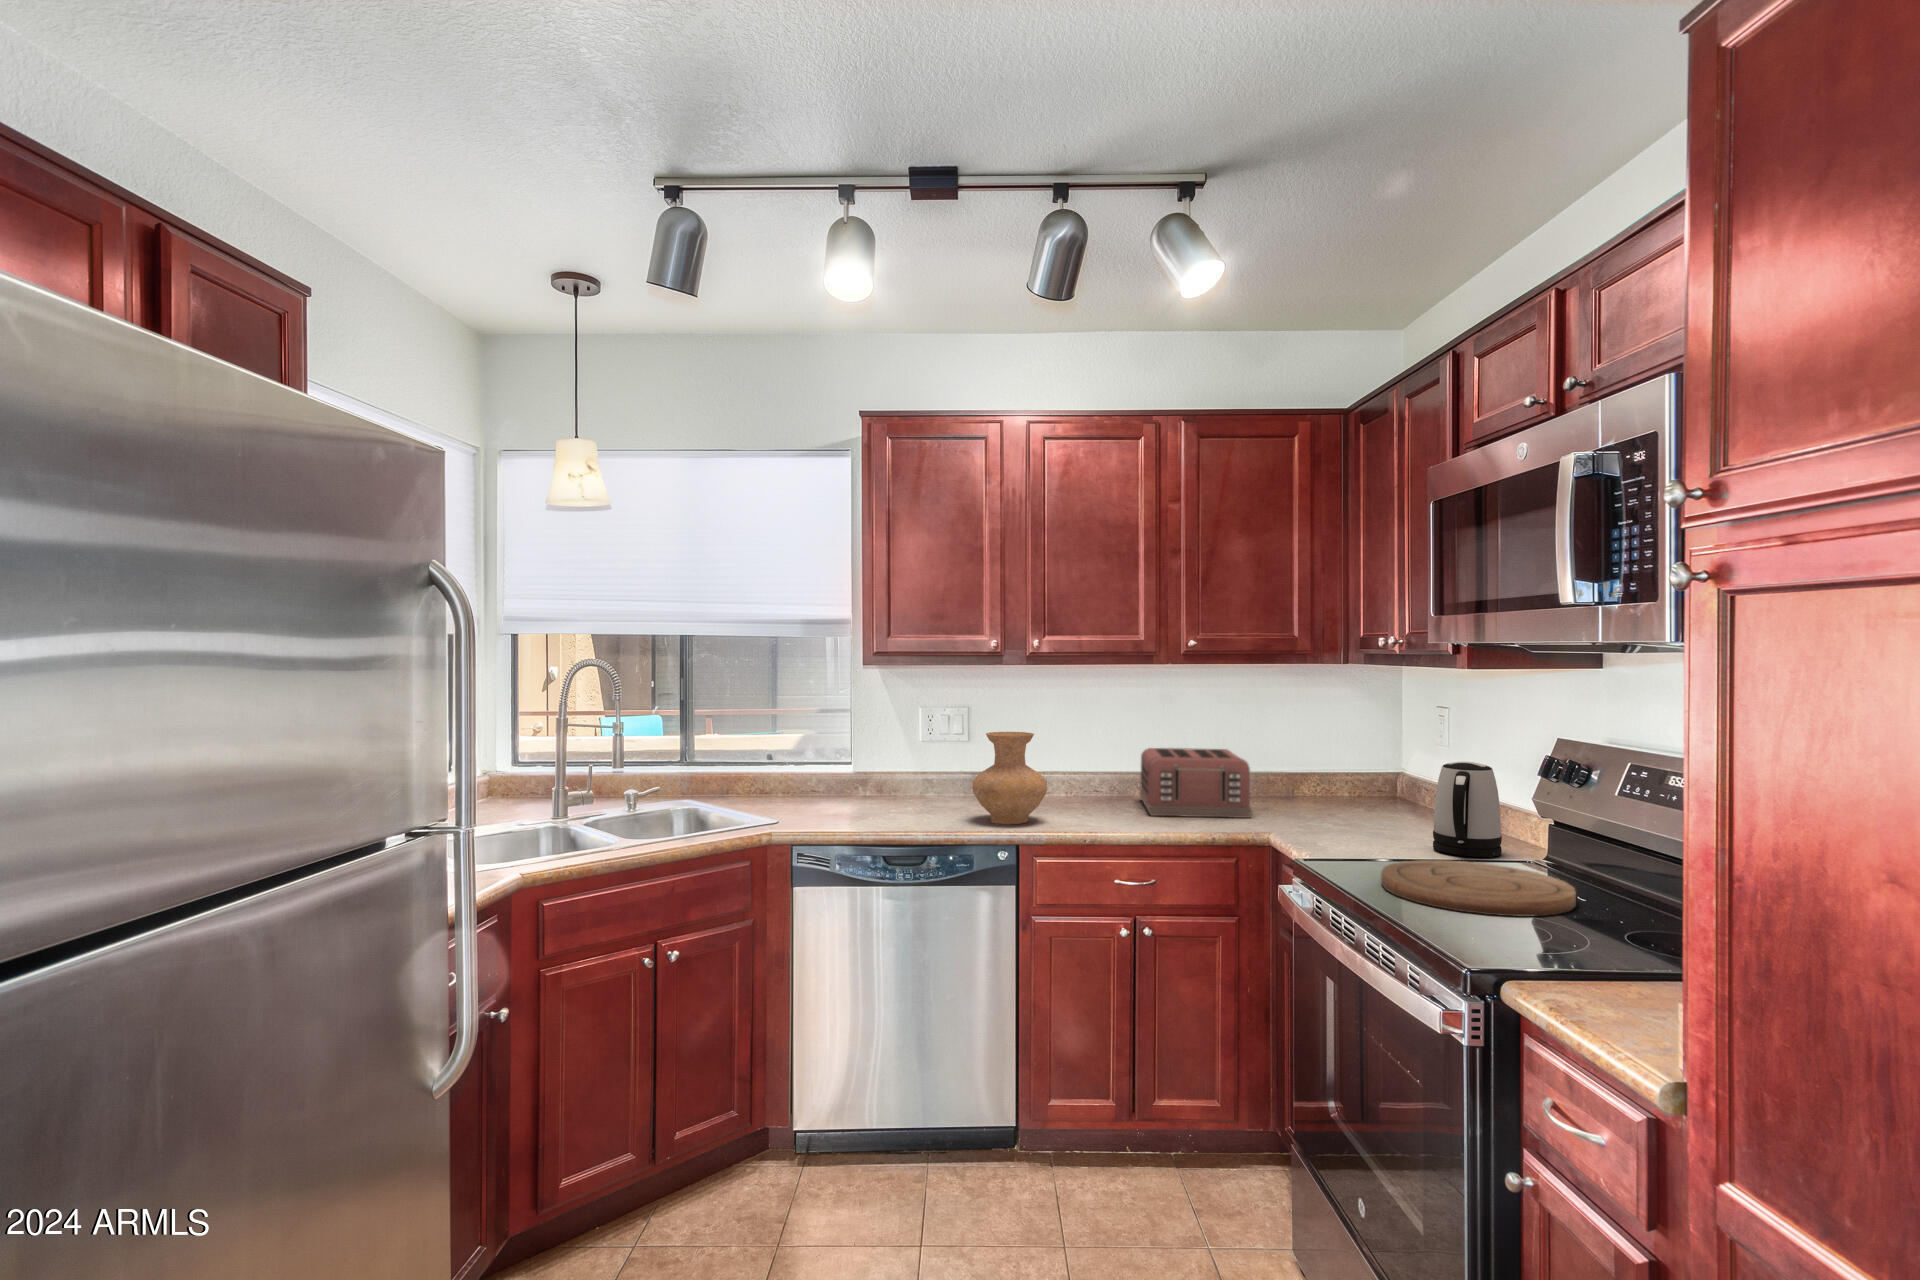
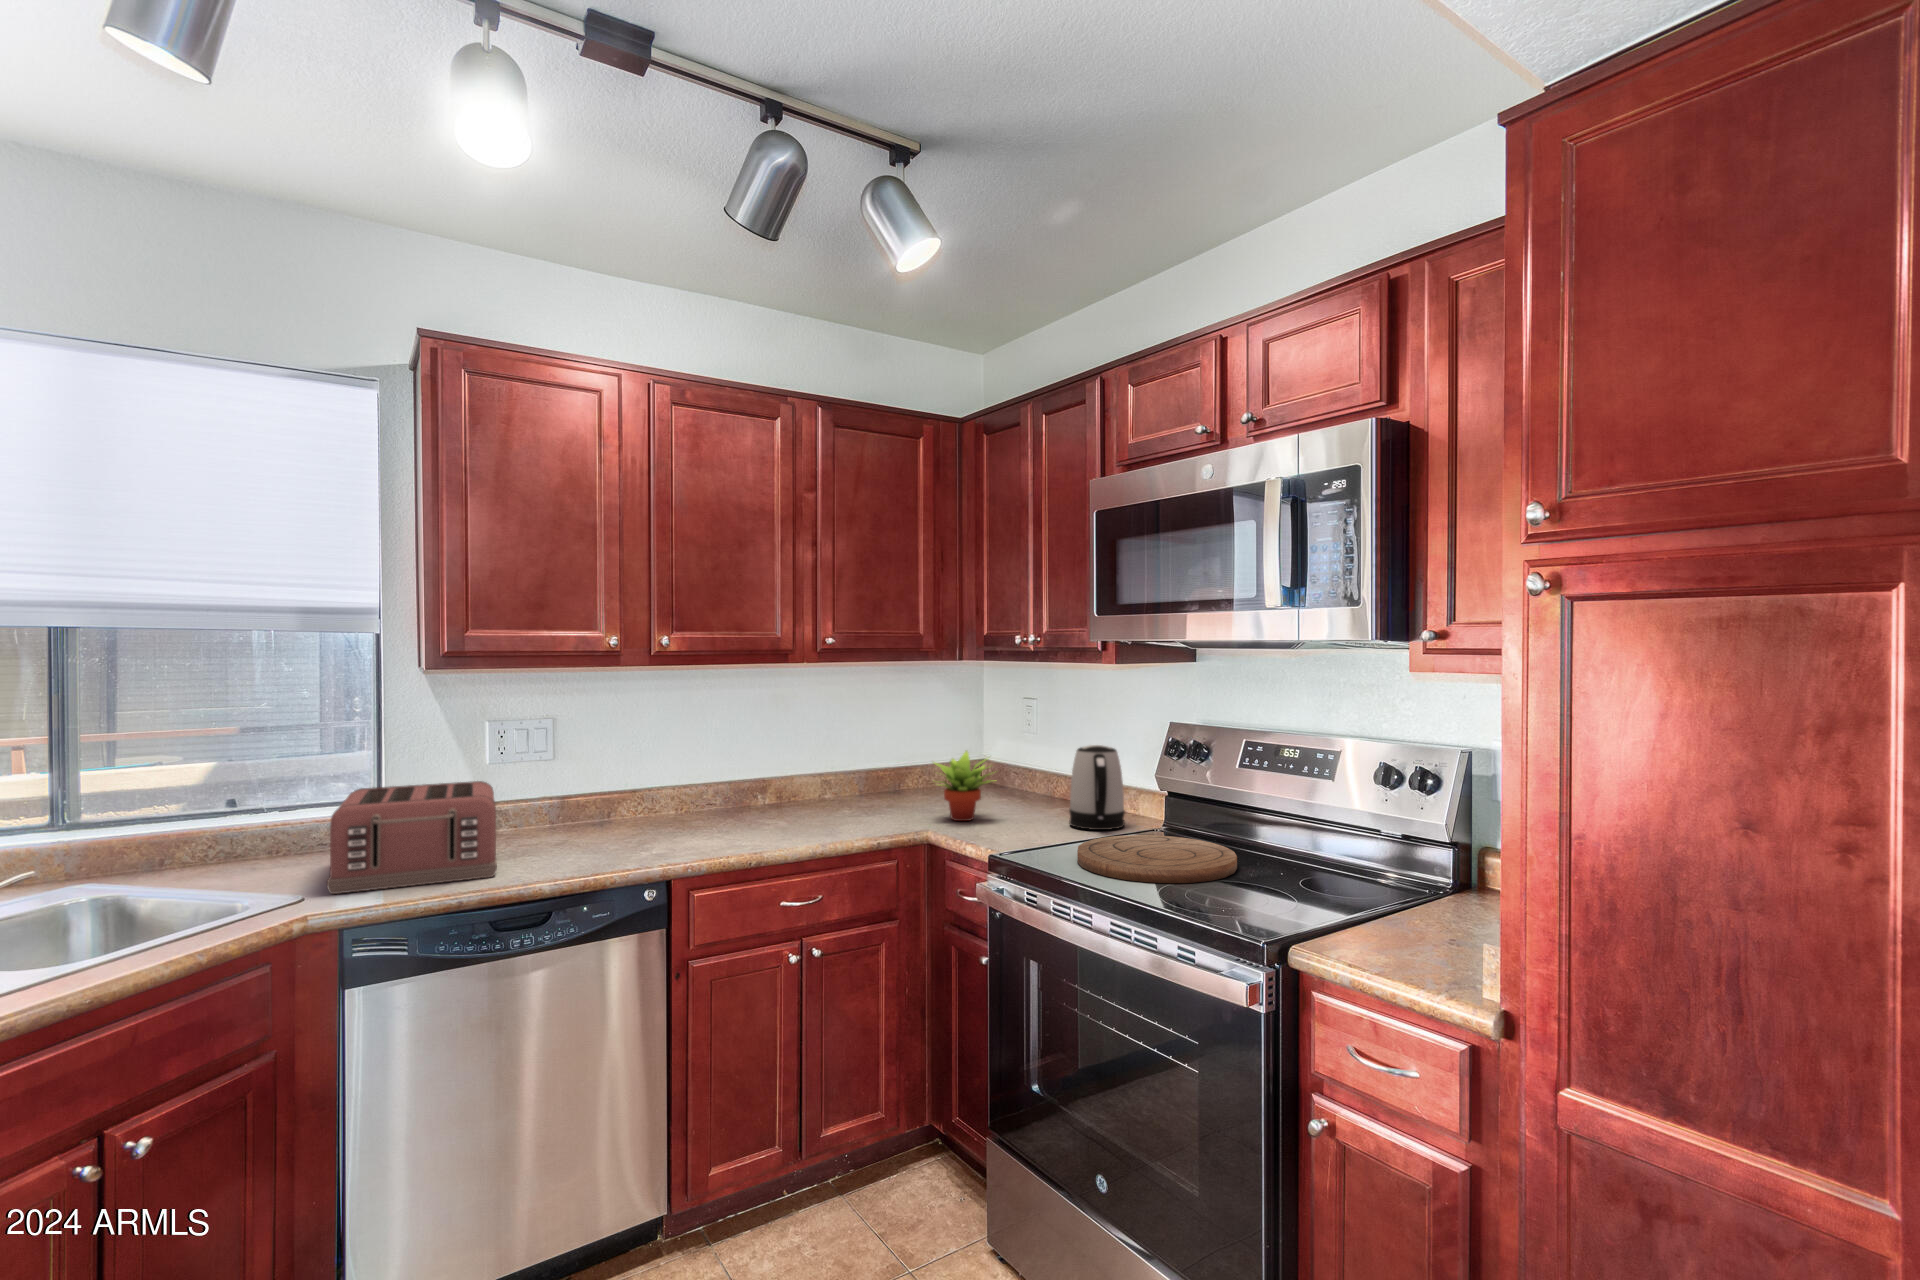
vase: present [972,732,1047,824] -> none [596,744,690,854]
toaster: present [1140,748,1252,818] -> present [327,781,497,894]
succulent plant: none [1288,758,1362,831] -> present [934,751,993,821]

